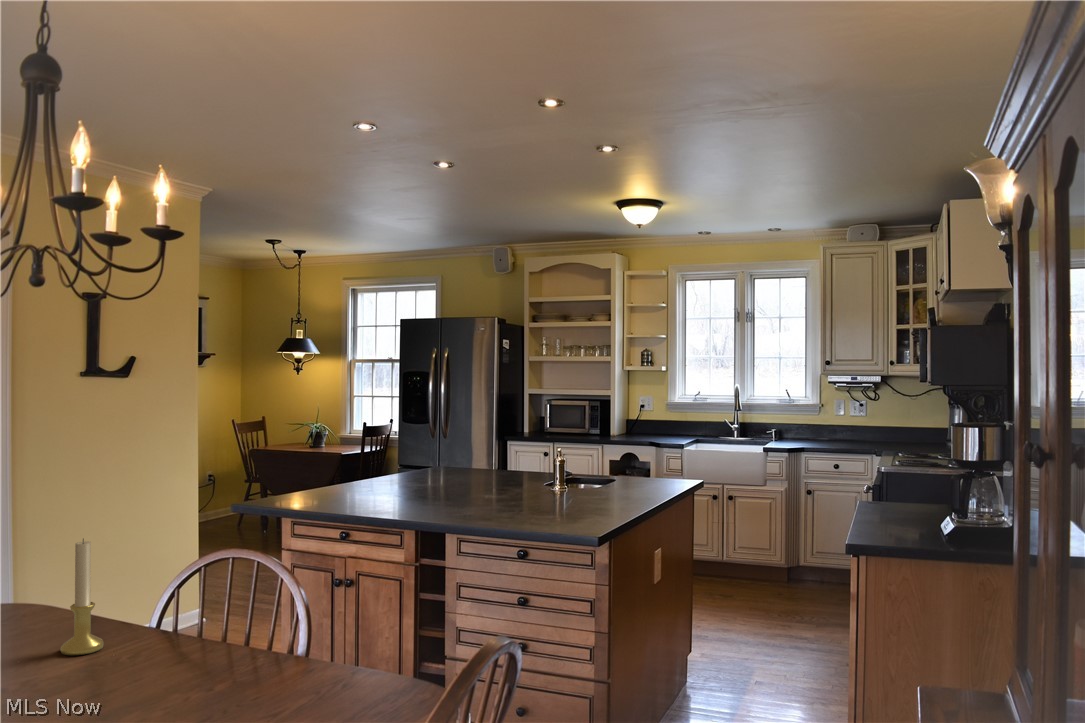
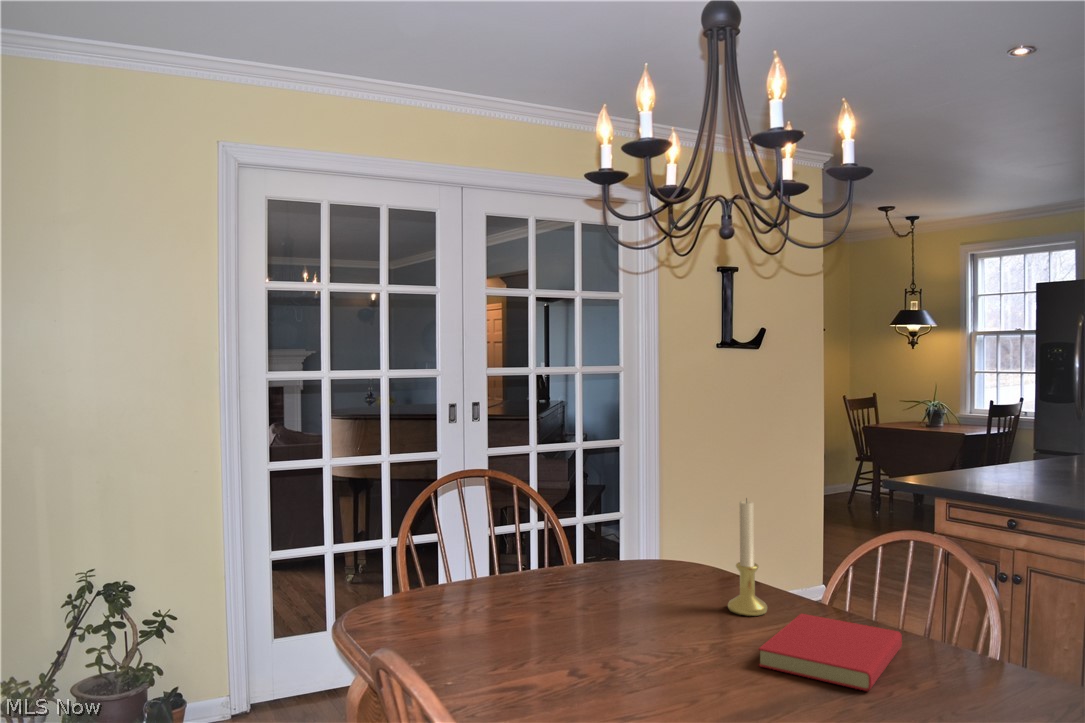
book: none [82,640,225,698] -> present [759,614,902,691]

